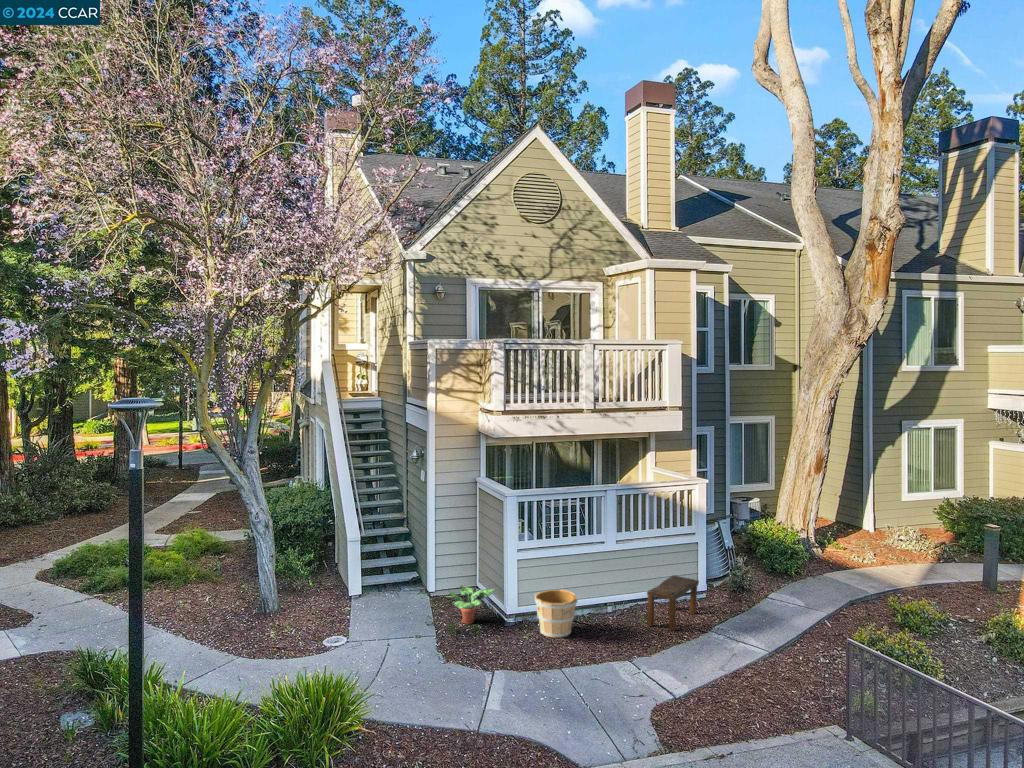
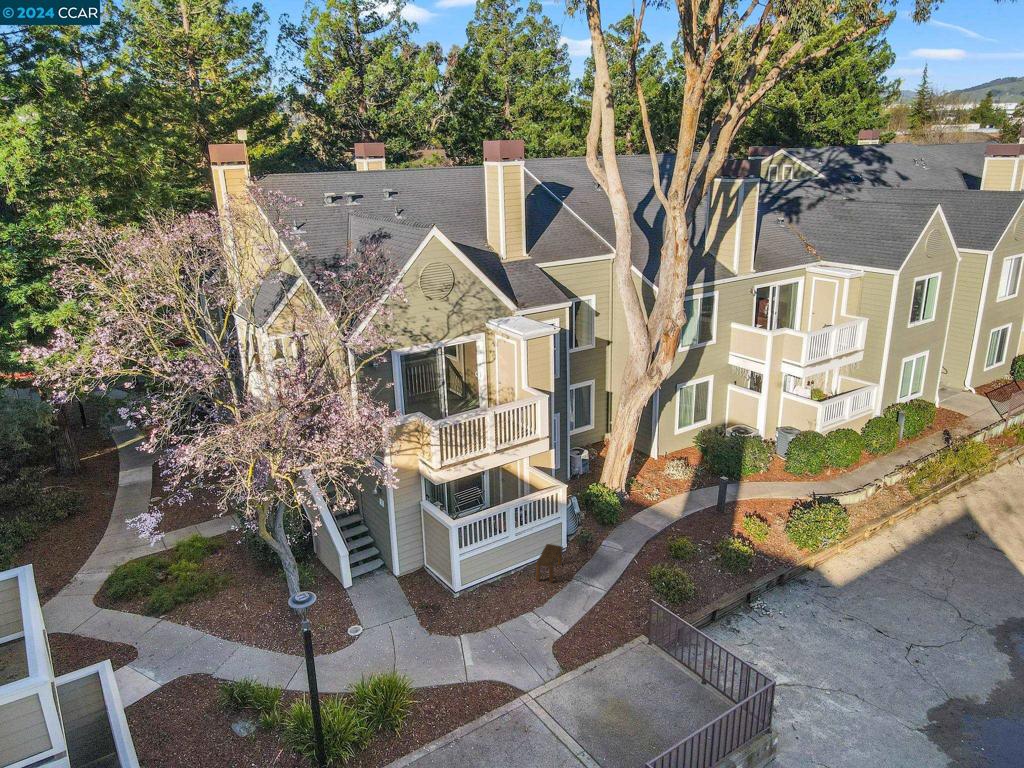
potted plant: present [447,585,495,624] -> none [408,575,443,600]
wooden bucket: present [535,589,577,638] -> none [471,570,498,603]

